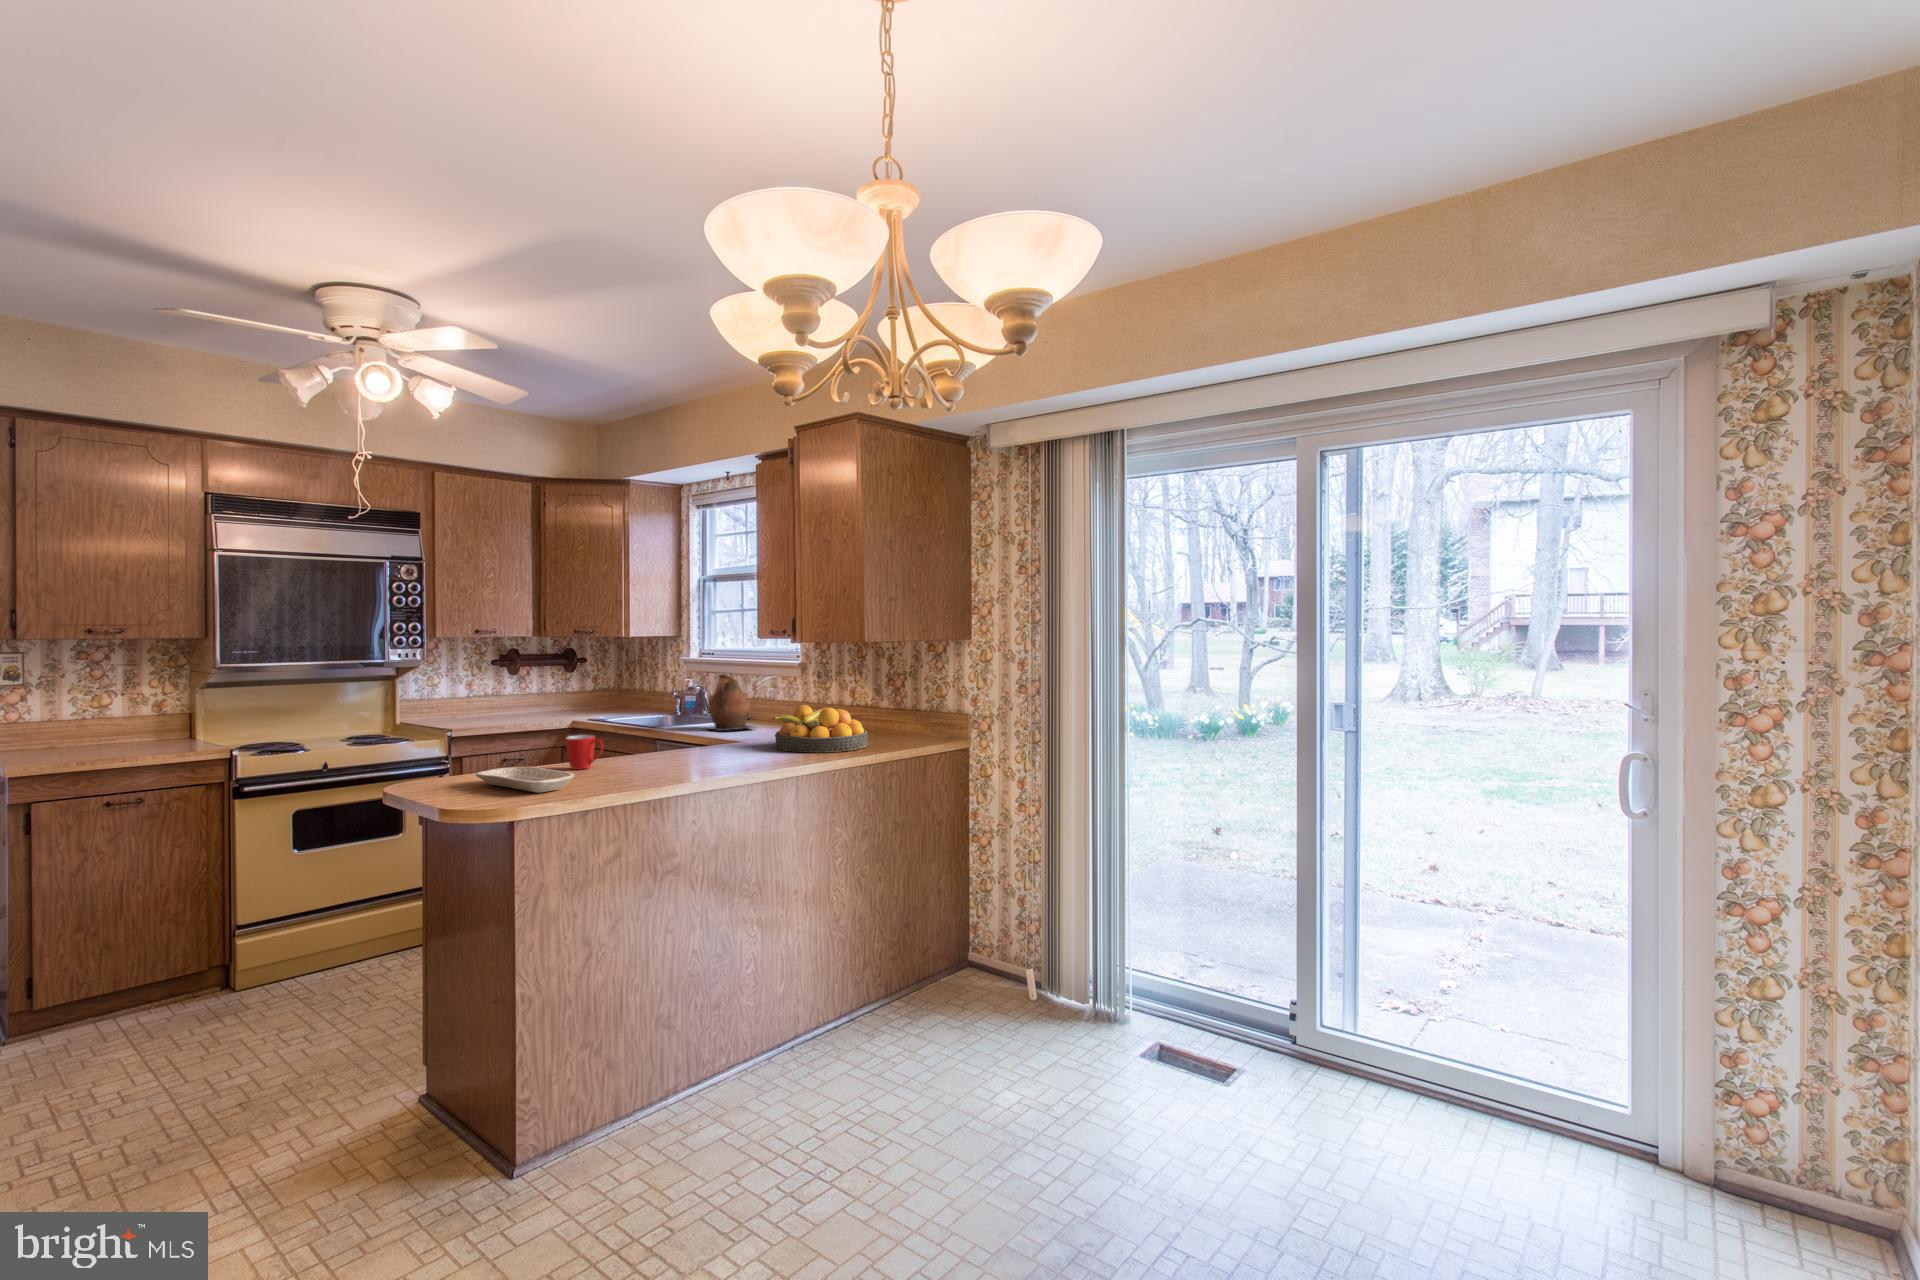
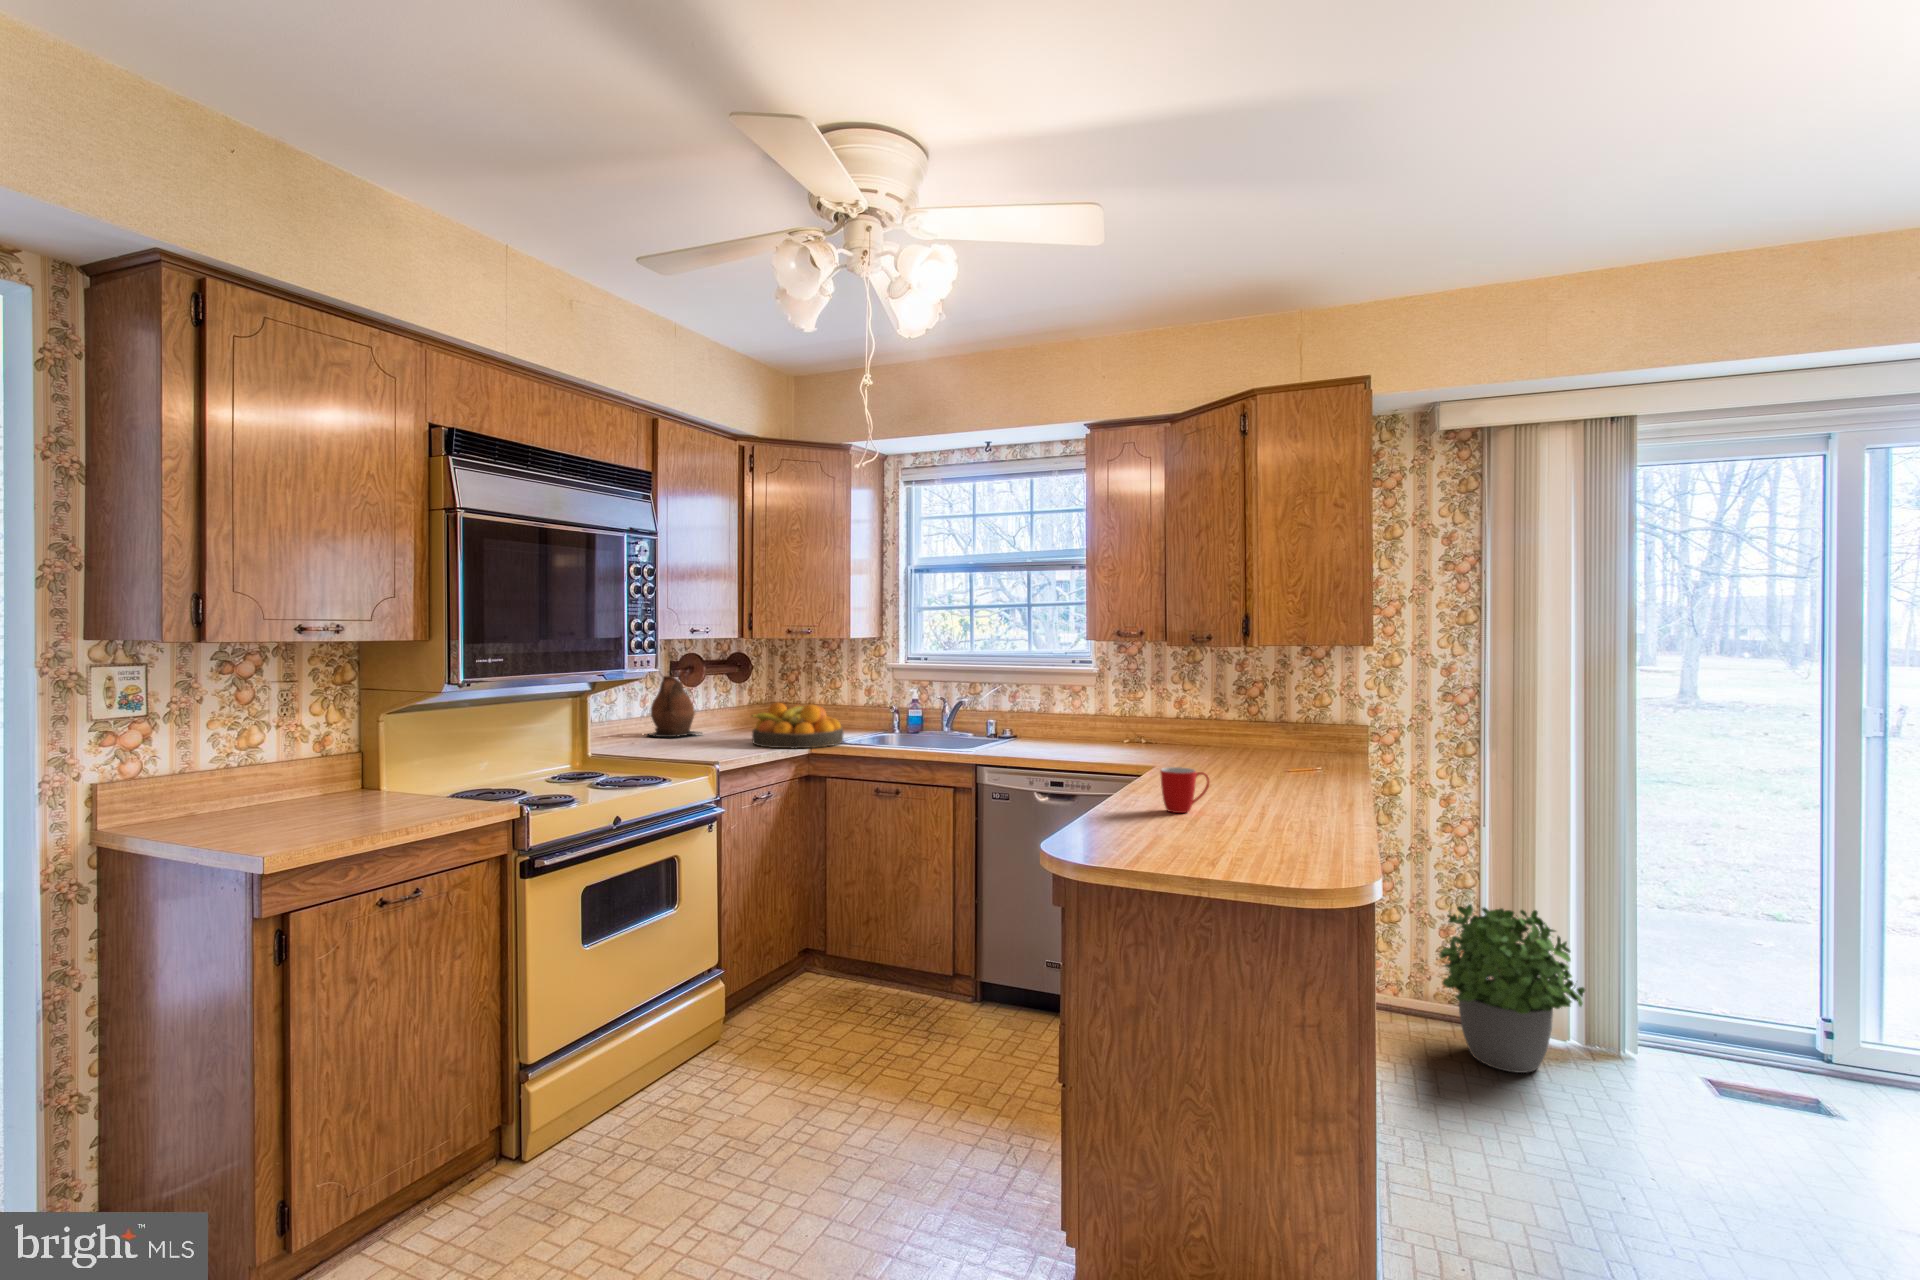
ceramic pitcher: present [709,674,754,731] -> present [648,676,702,737]
fruit bowl: present [773,705,868,753] -> present [752,702,843,748]
tray: present [475,767,574,793] -> none [1176,814,1341,851]
potted plant: none [946,876,1052,1026] -> present [1439,904,1585,1073]

